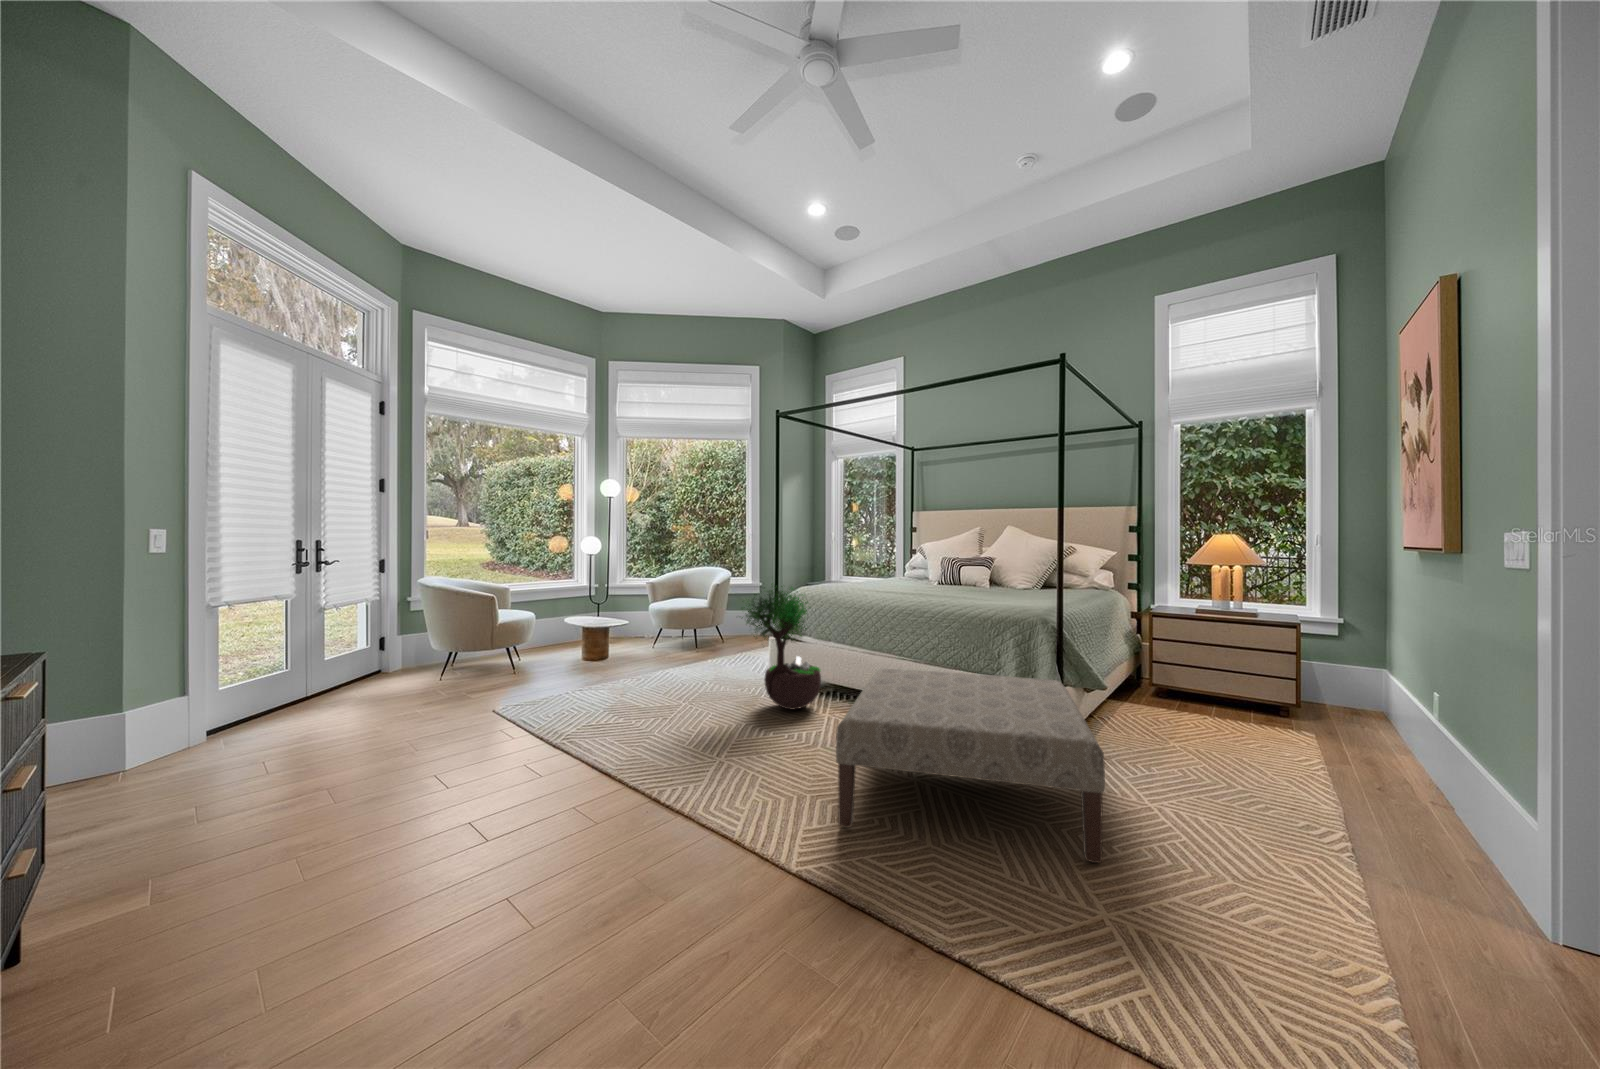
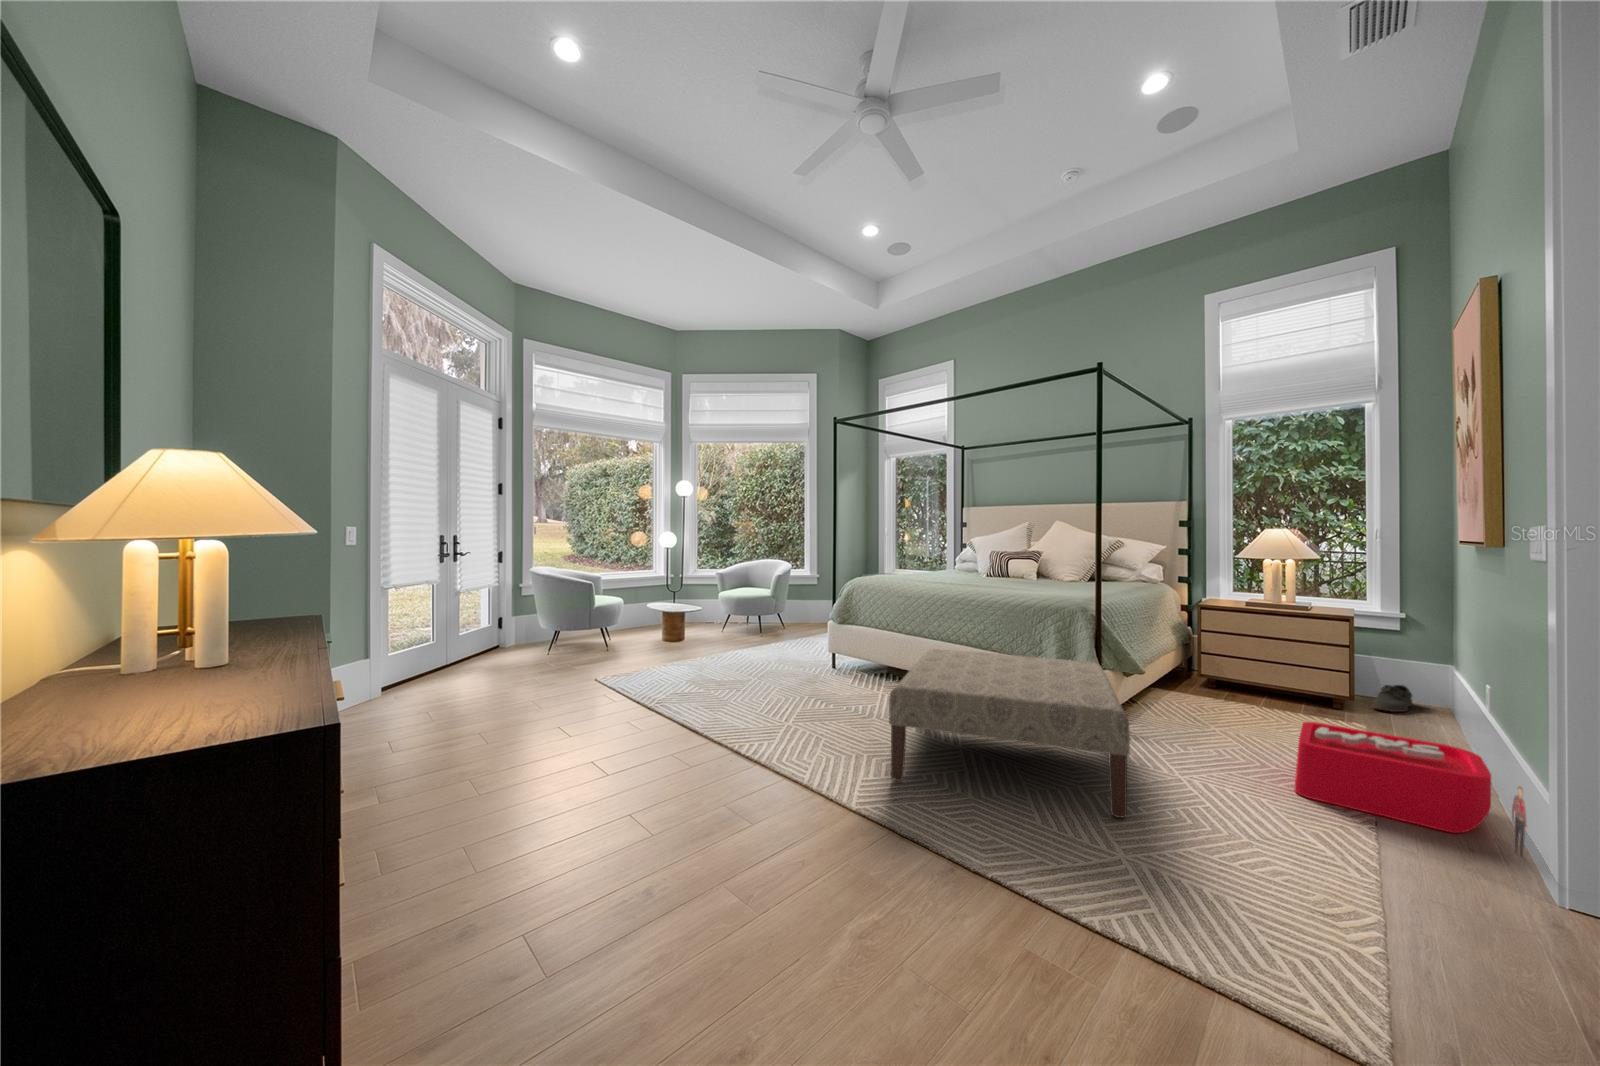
potted tree: present [742,583,821,709] -> none [800,566,878,687]
shoe: none [1321,690,1358,719] -> present [1372,685,1412,712]
storage bin: none [1267,739,1514,891] -> present [1294,722,1526,859]

